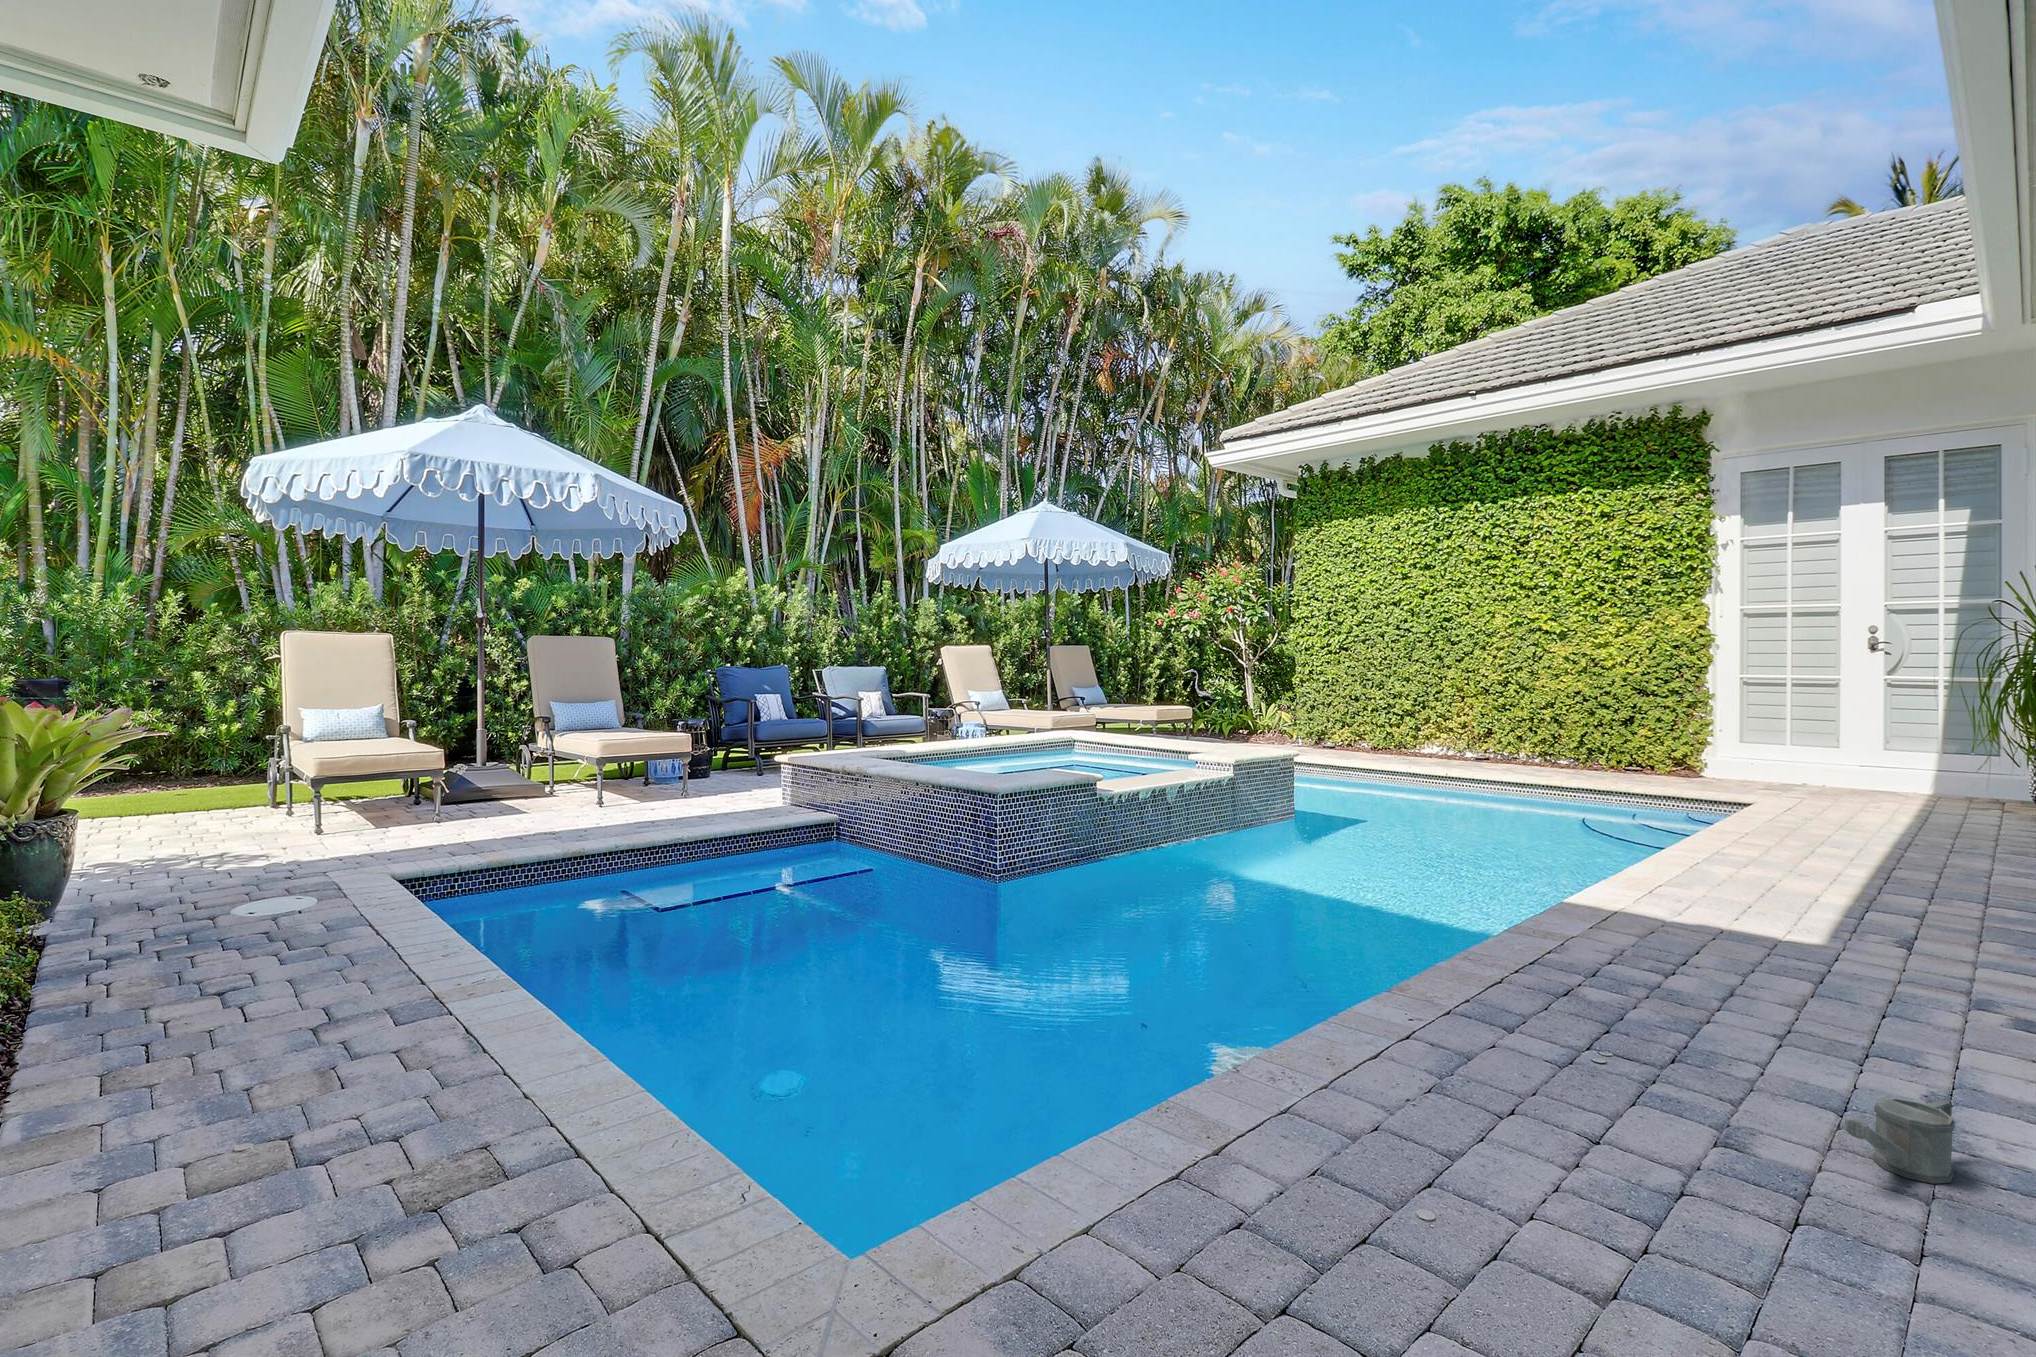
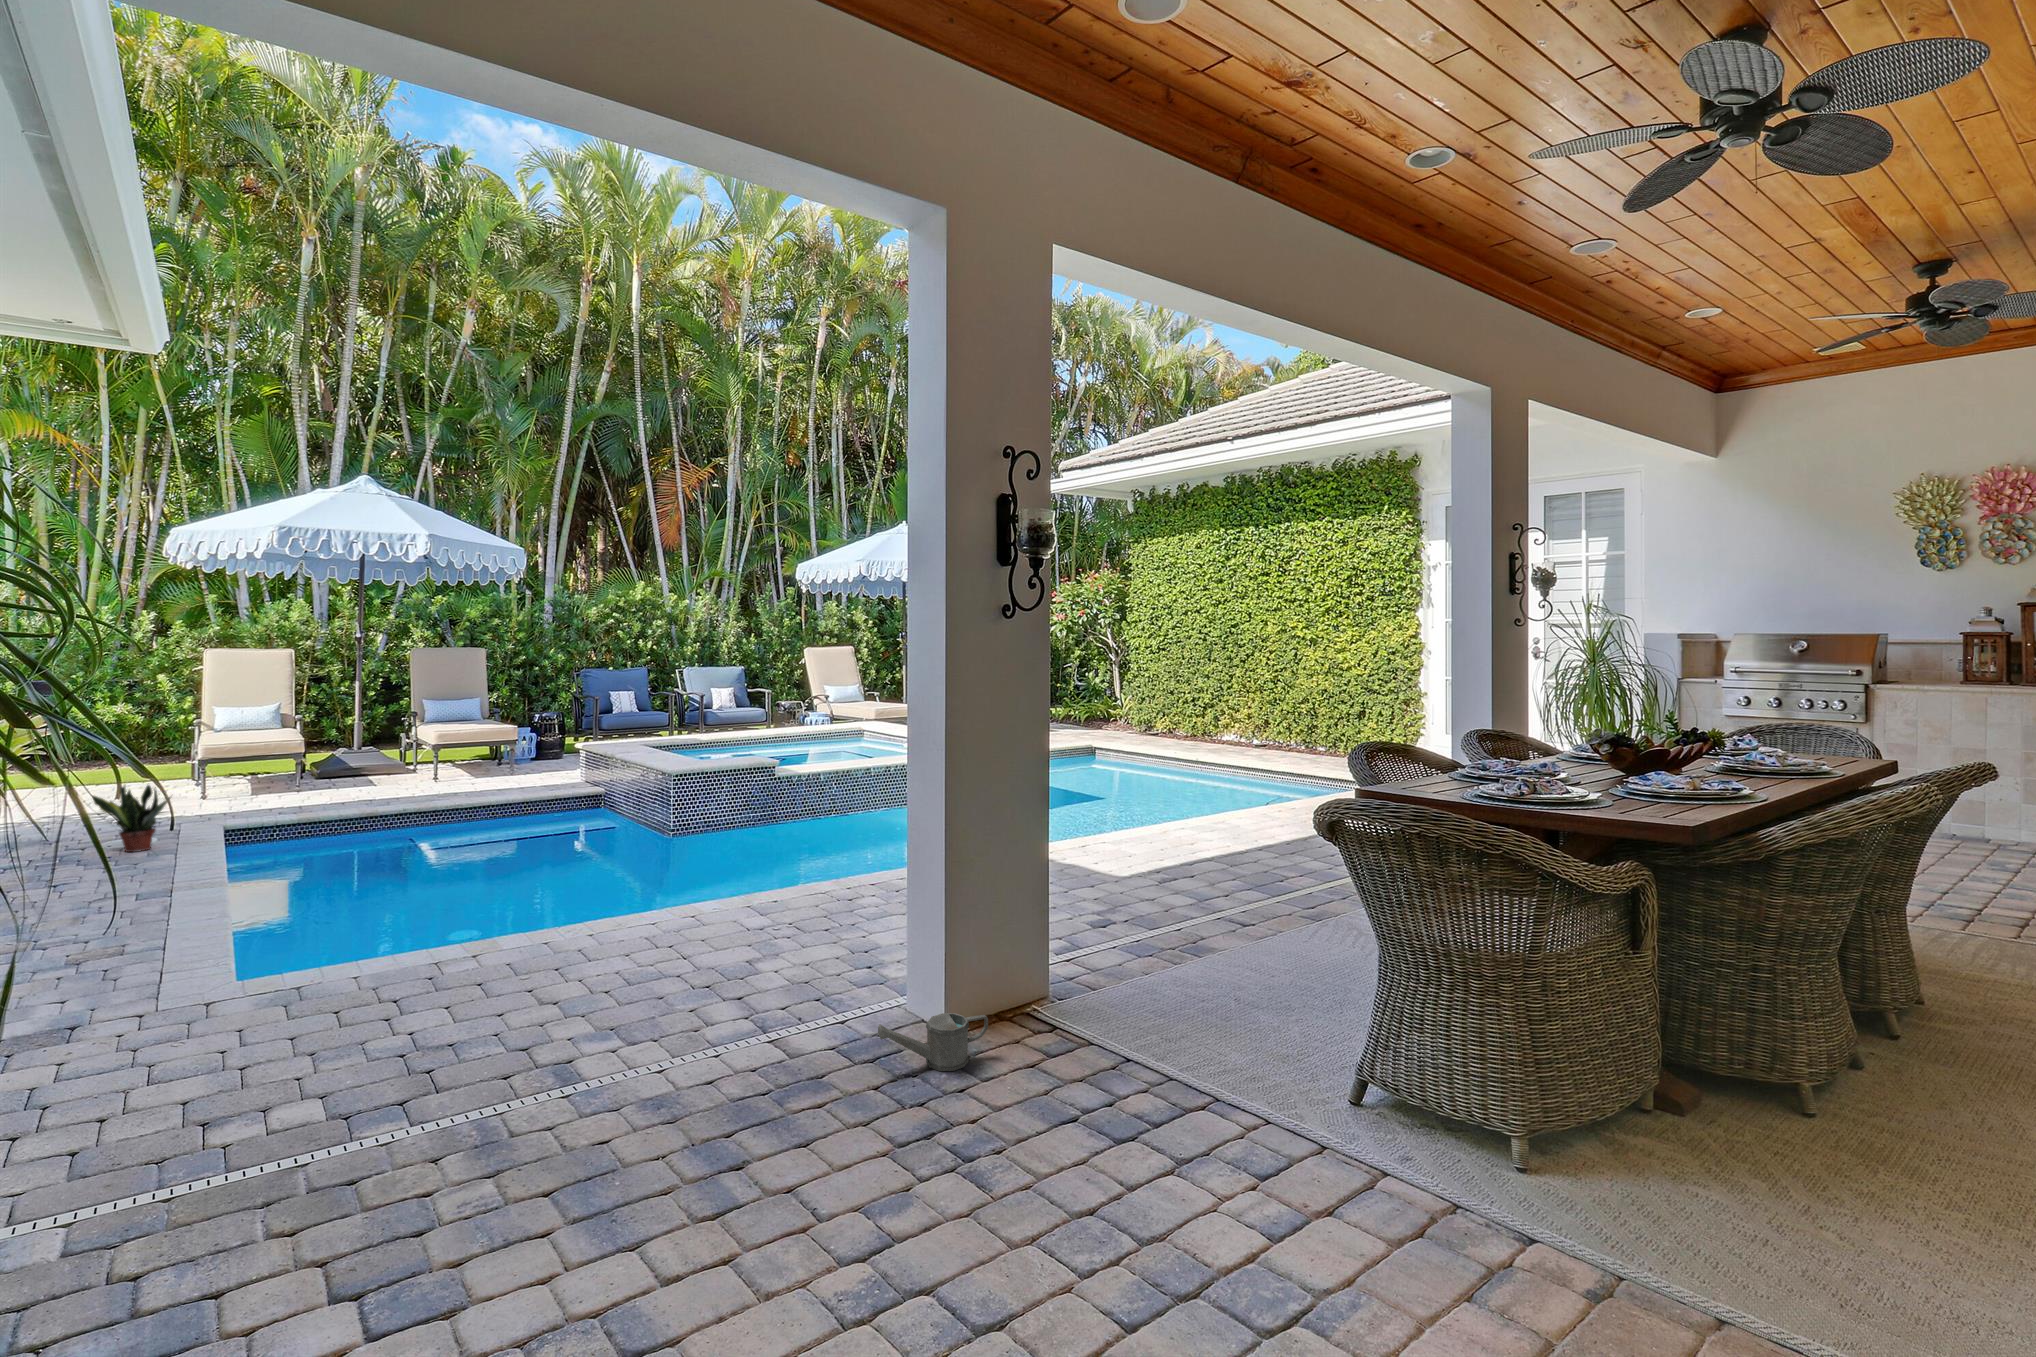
potted plant: none [262,792,350,891] -> present [93,785,171,852]

